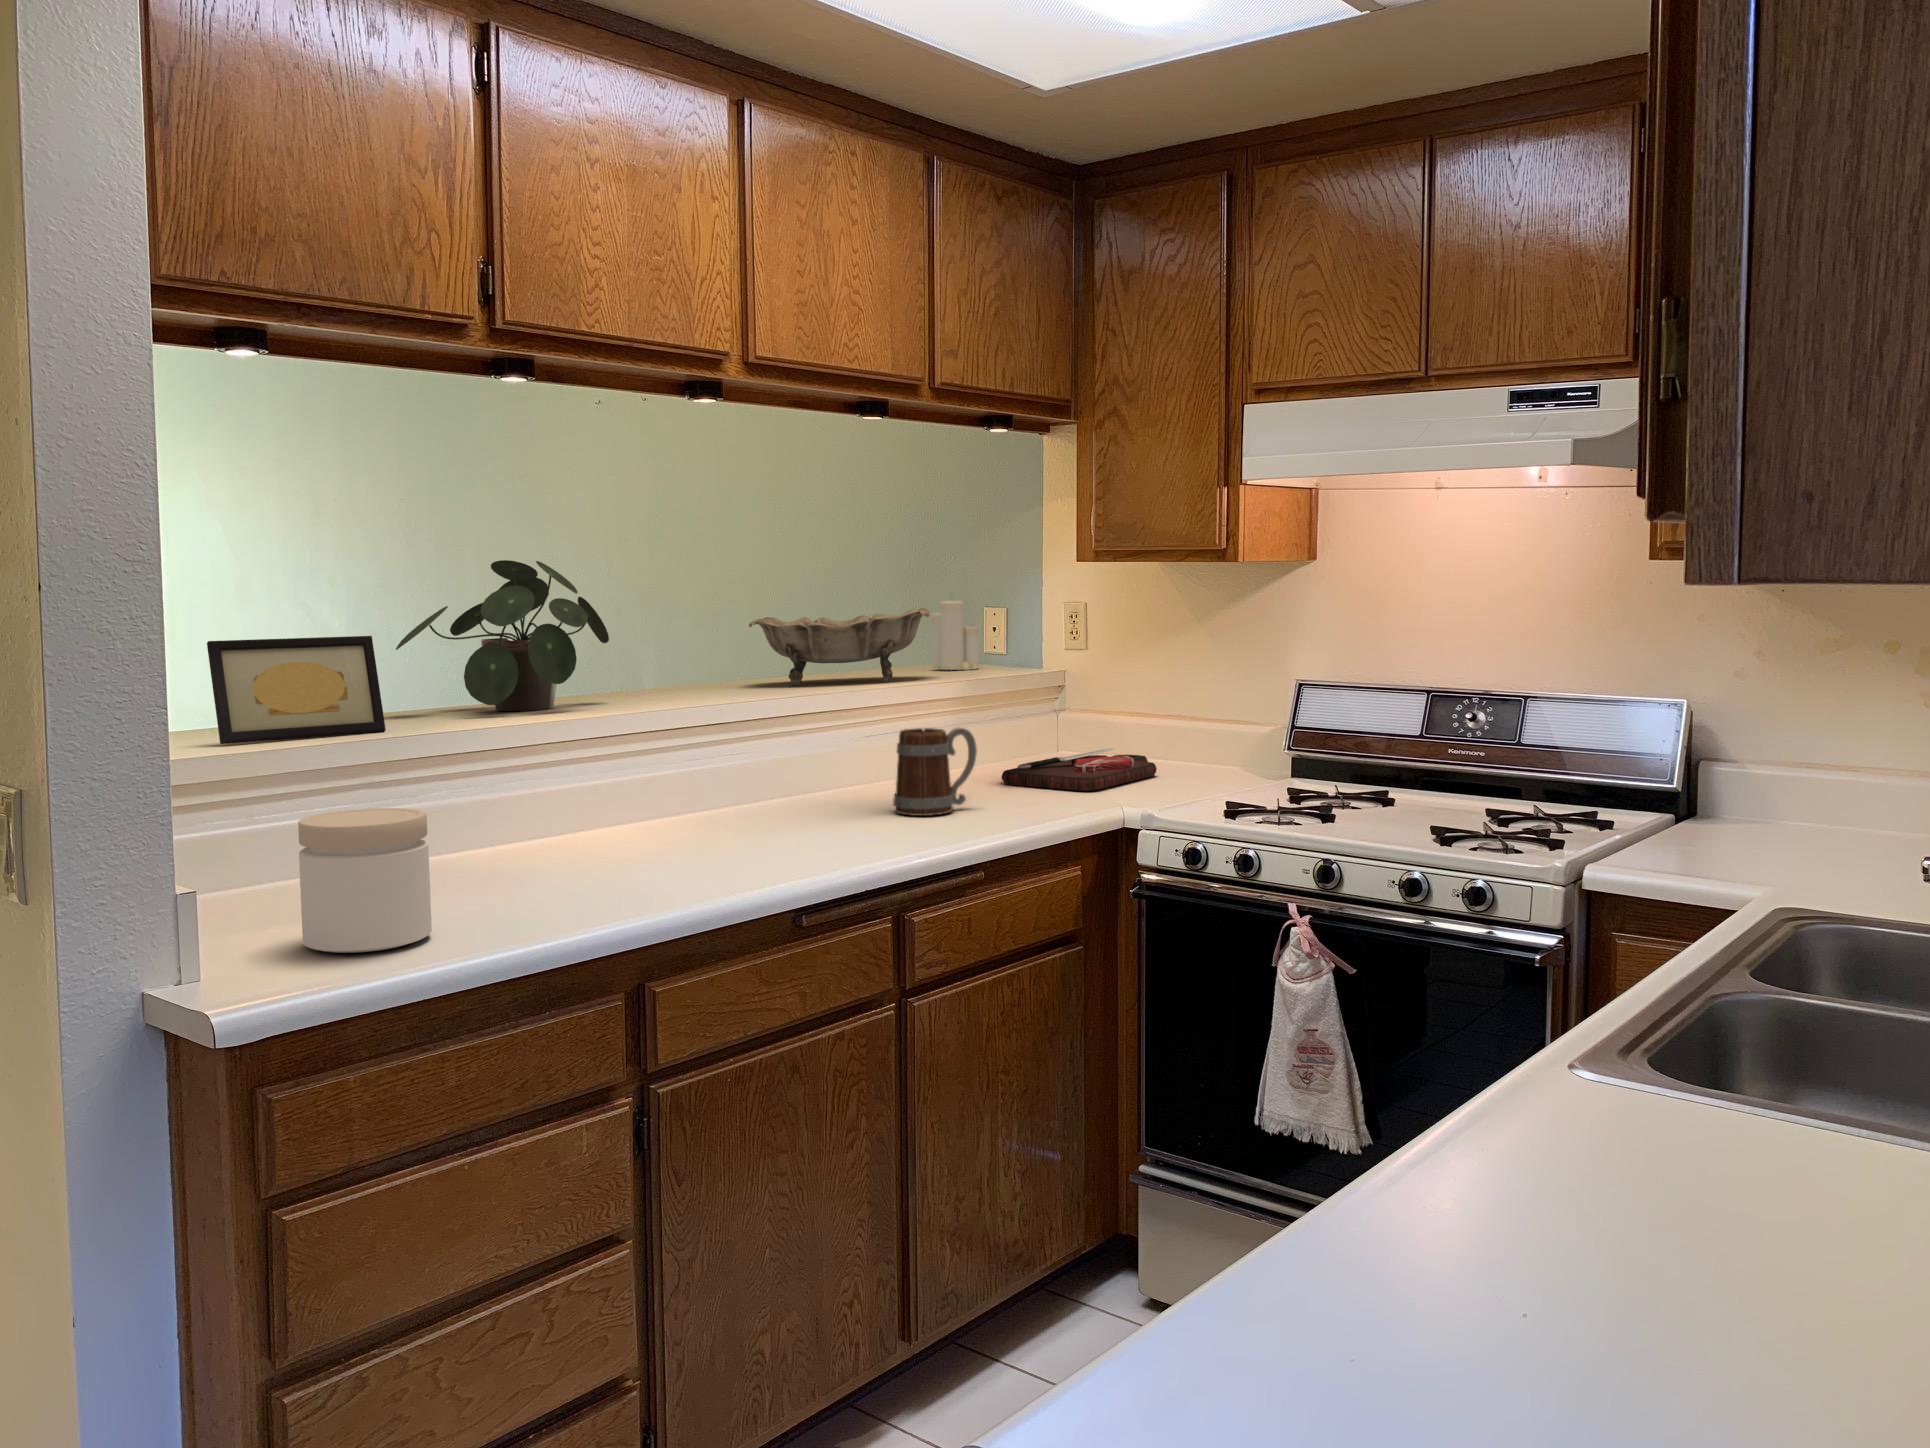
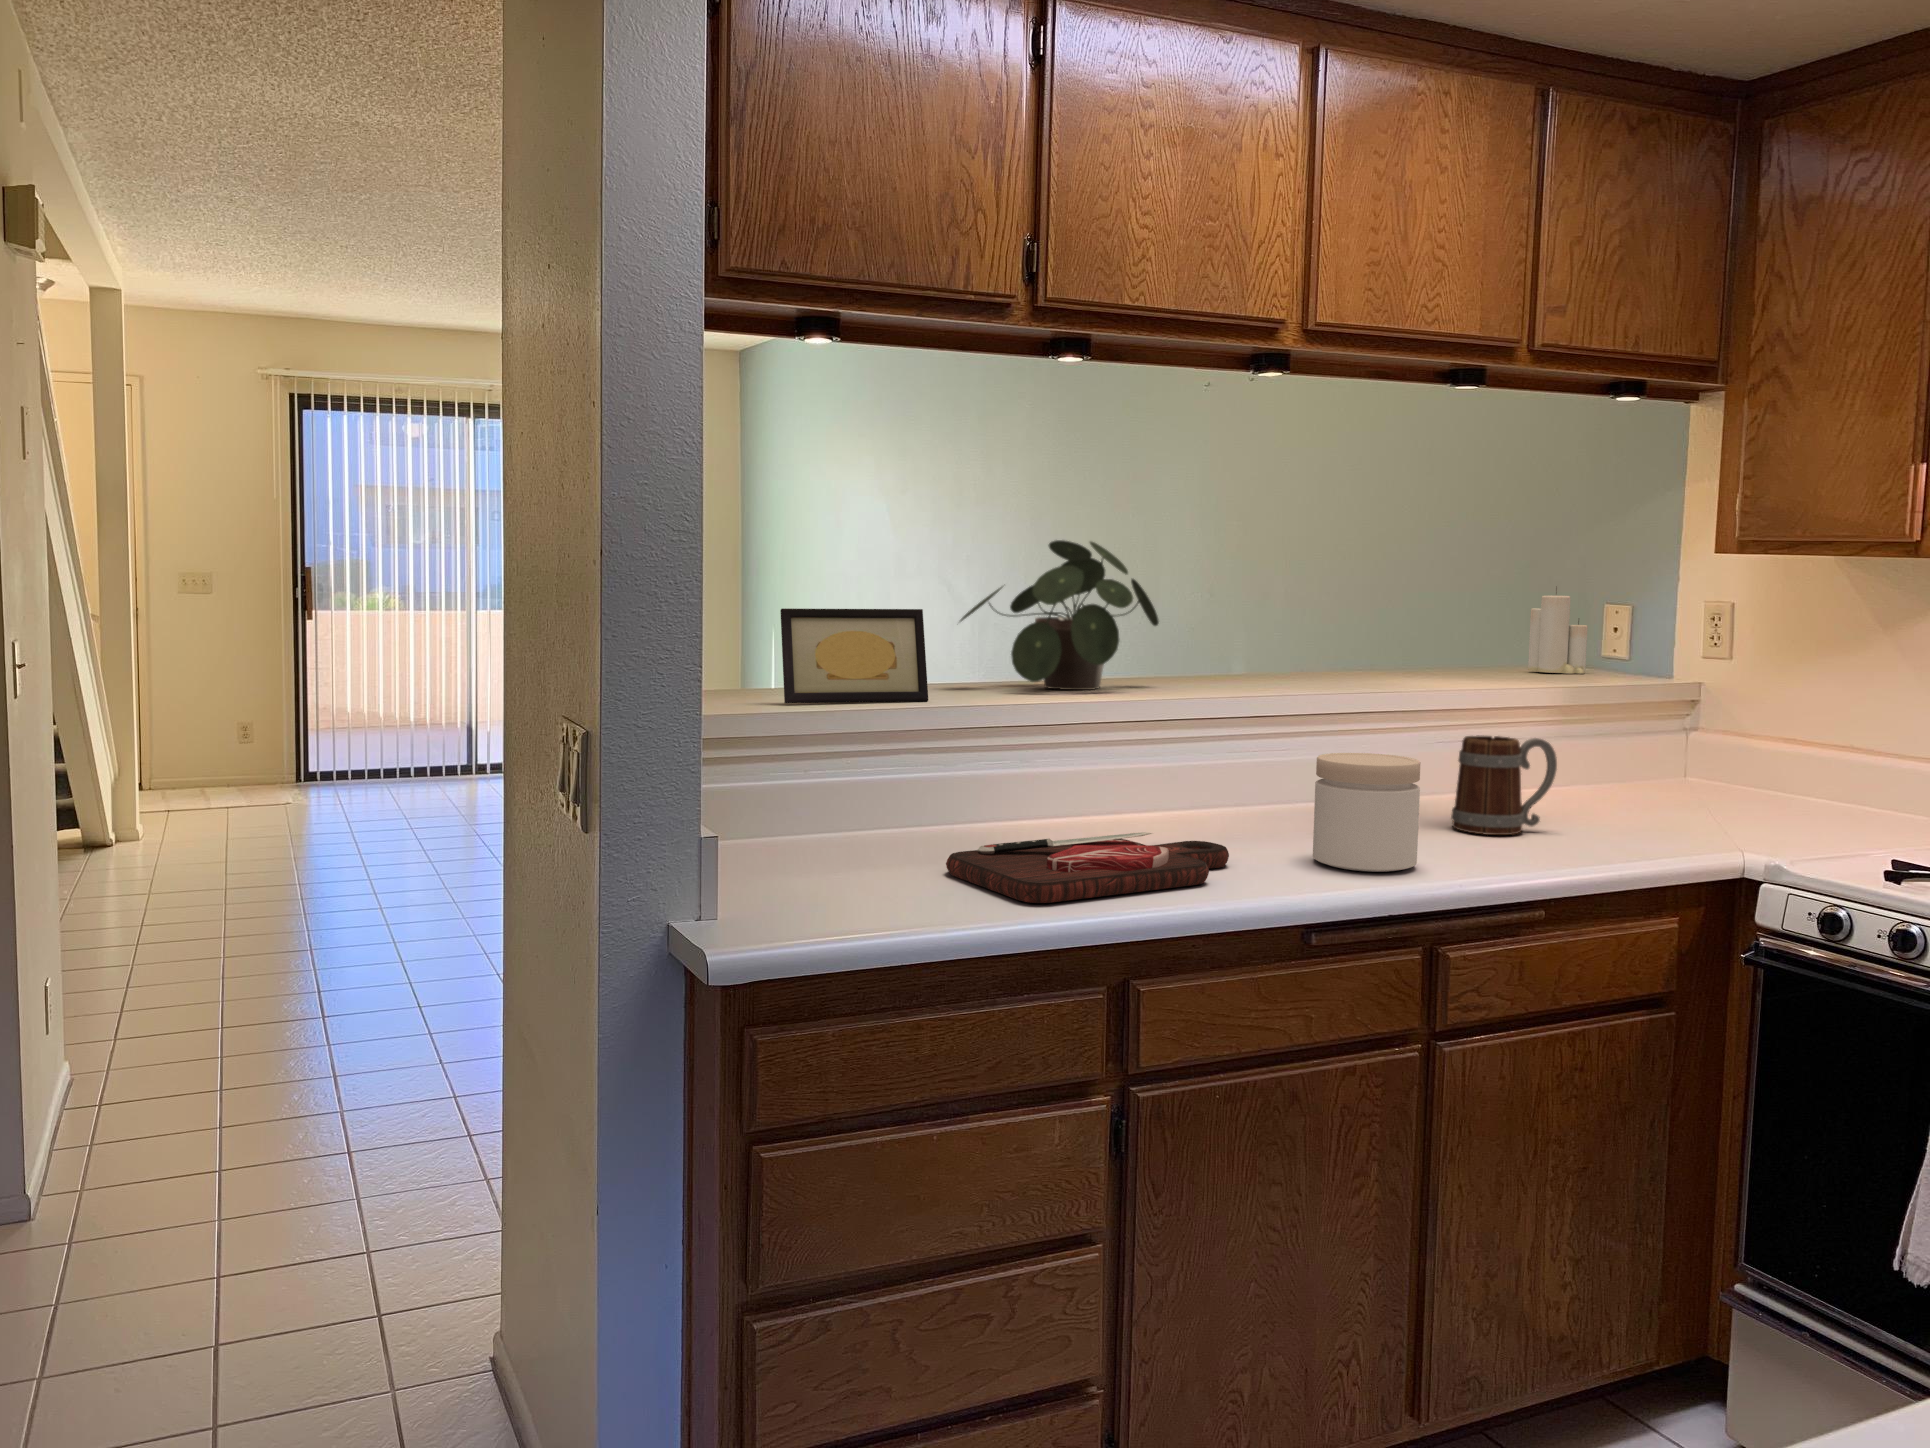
decorative bowl: present [749,608,930,685] -> none [1314,601,1522,683]
cutting board: present [1002,748,1157,791] -> present [946,832,1229,903]
jar: present [298,808,432,953] -> present [1313,753,1421,872]

